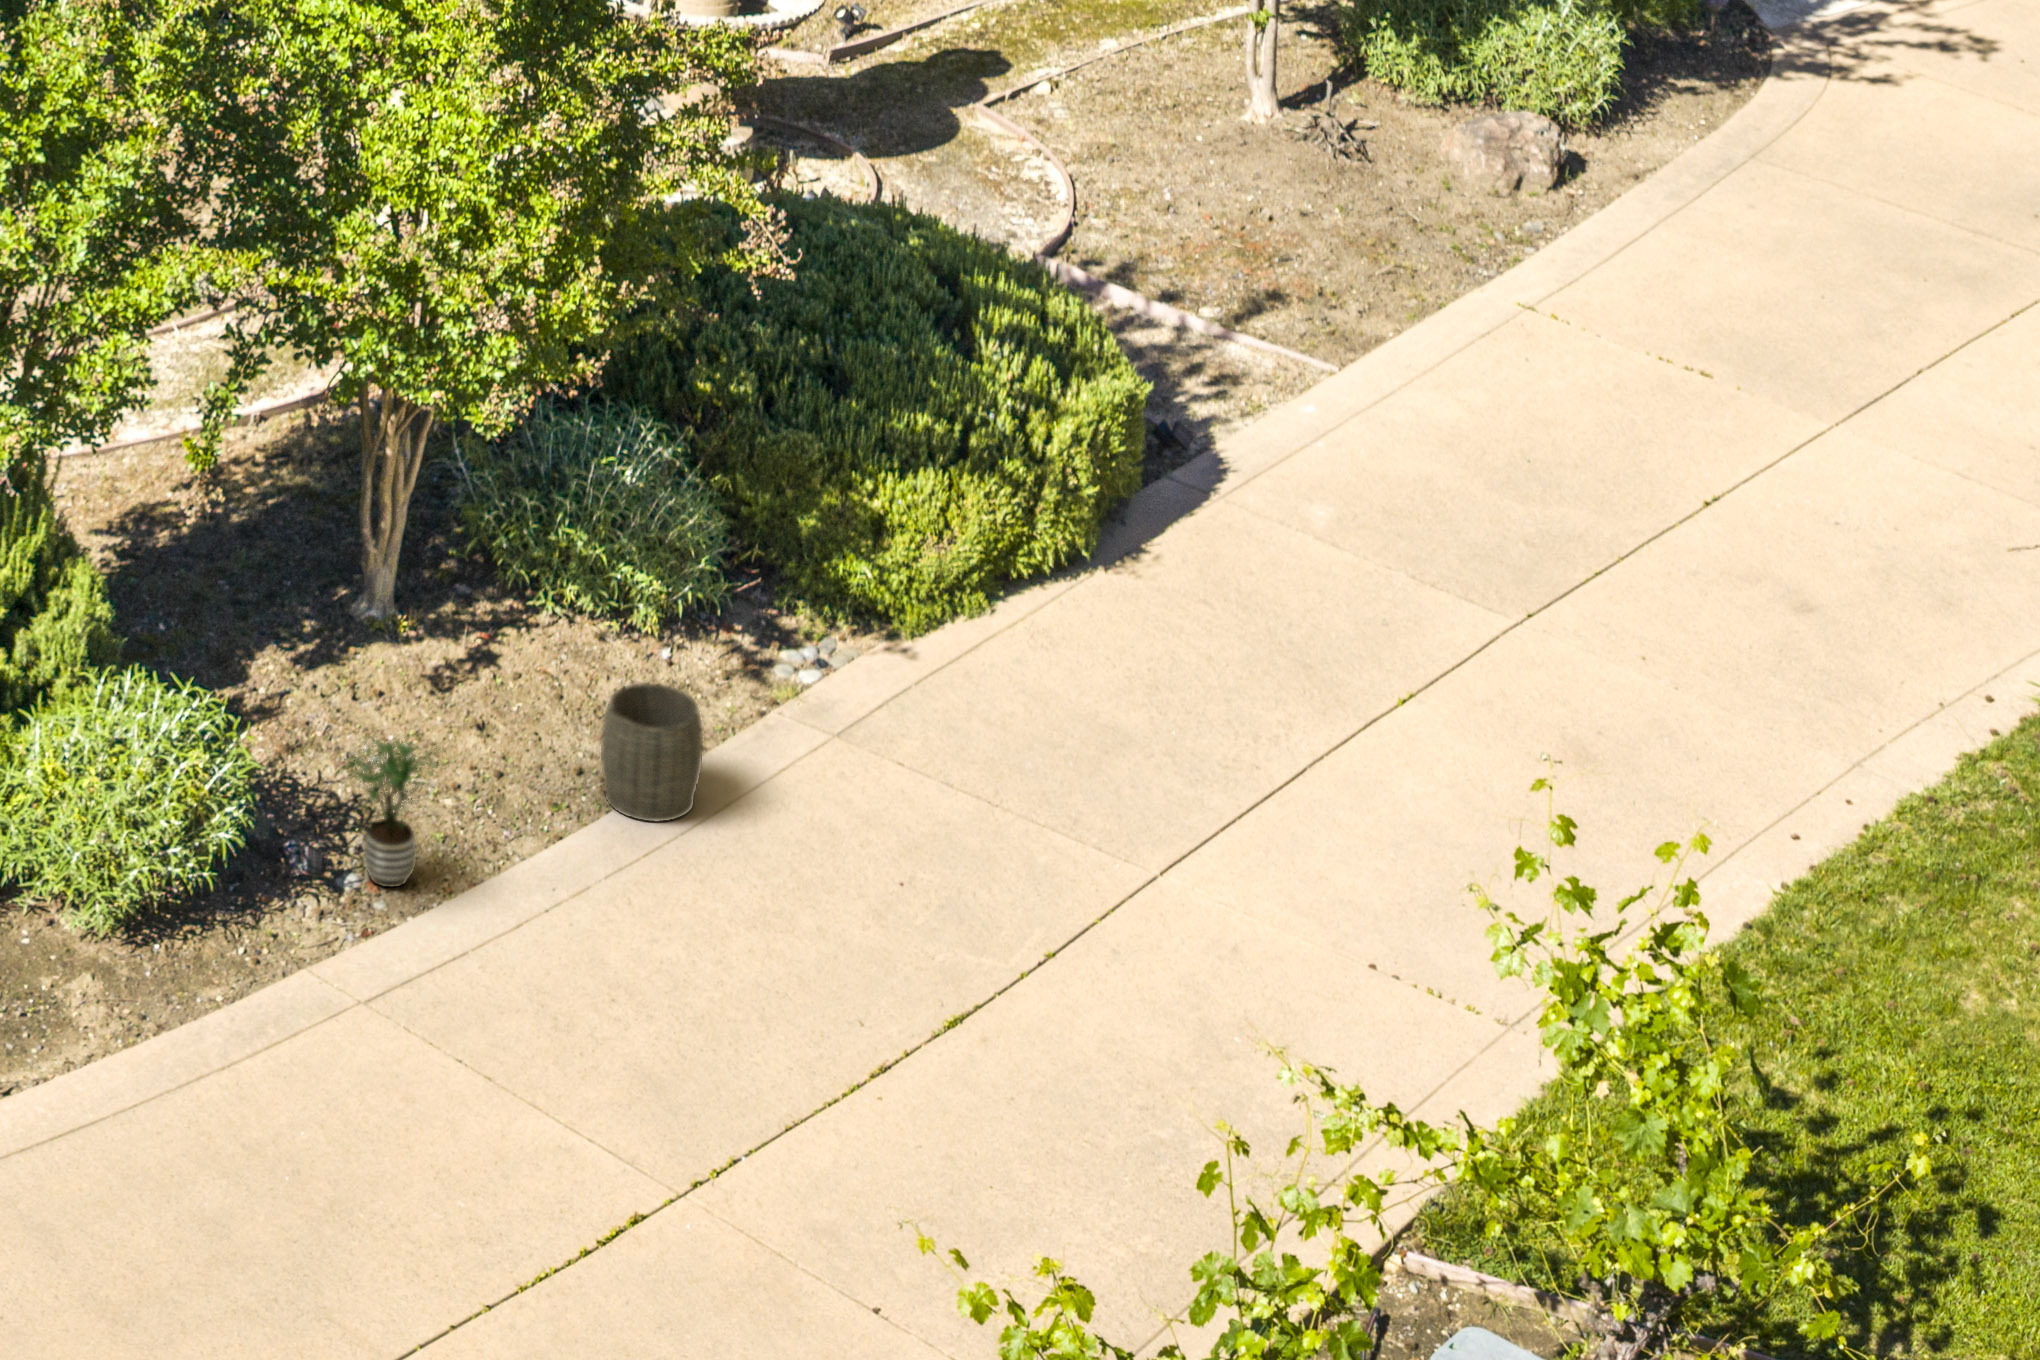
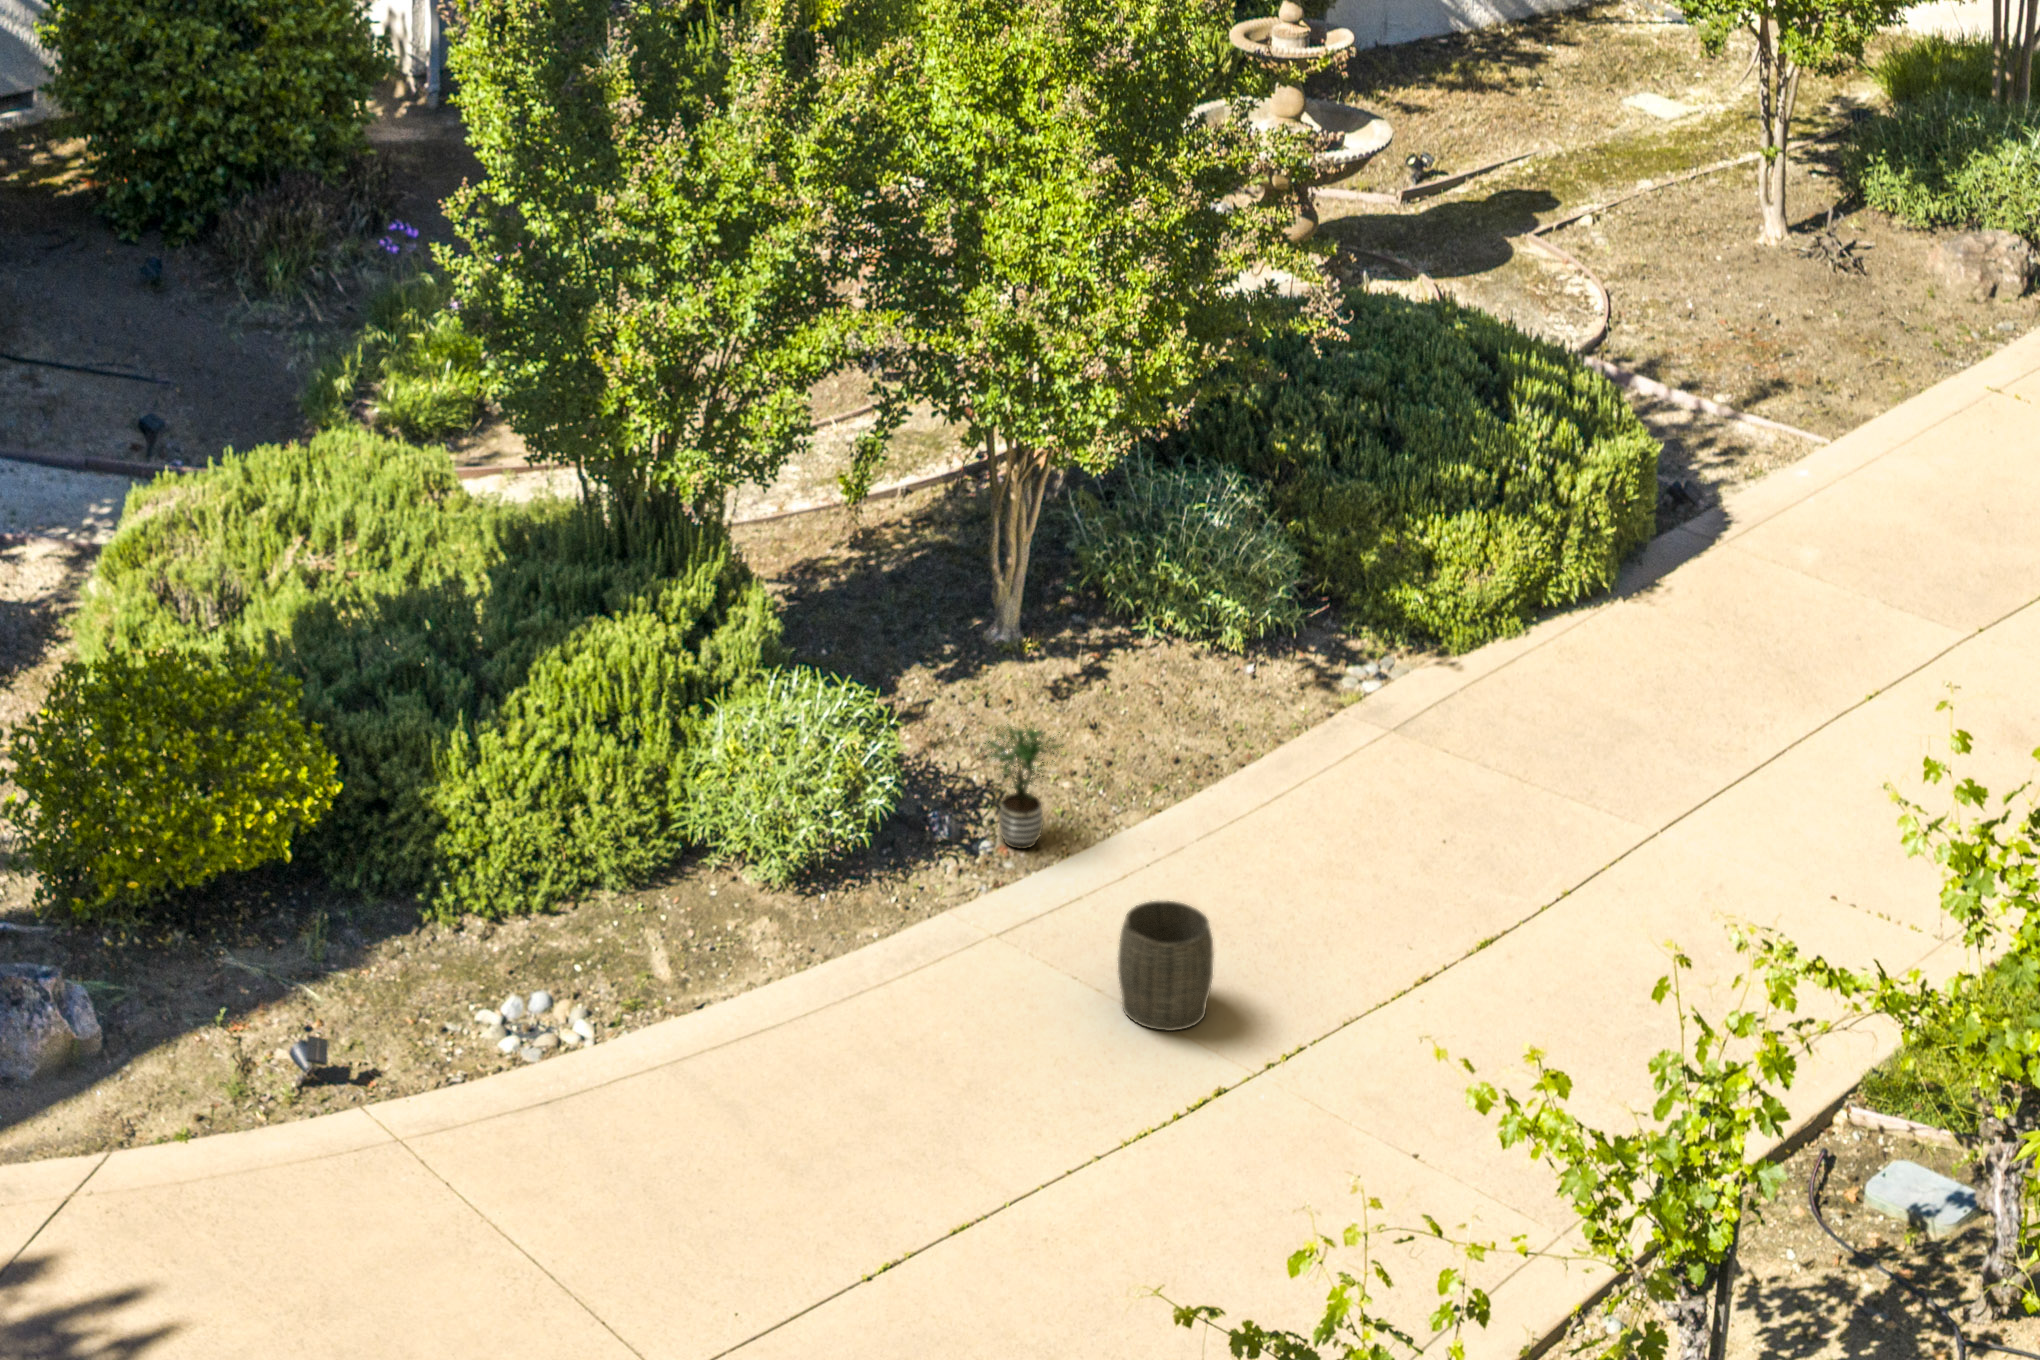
woven basket: present [601,683,703,822] -> present [1118,901,1214,1031]

